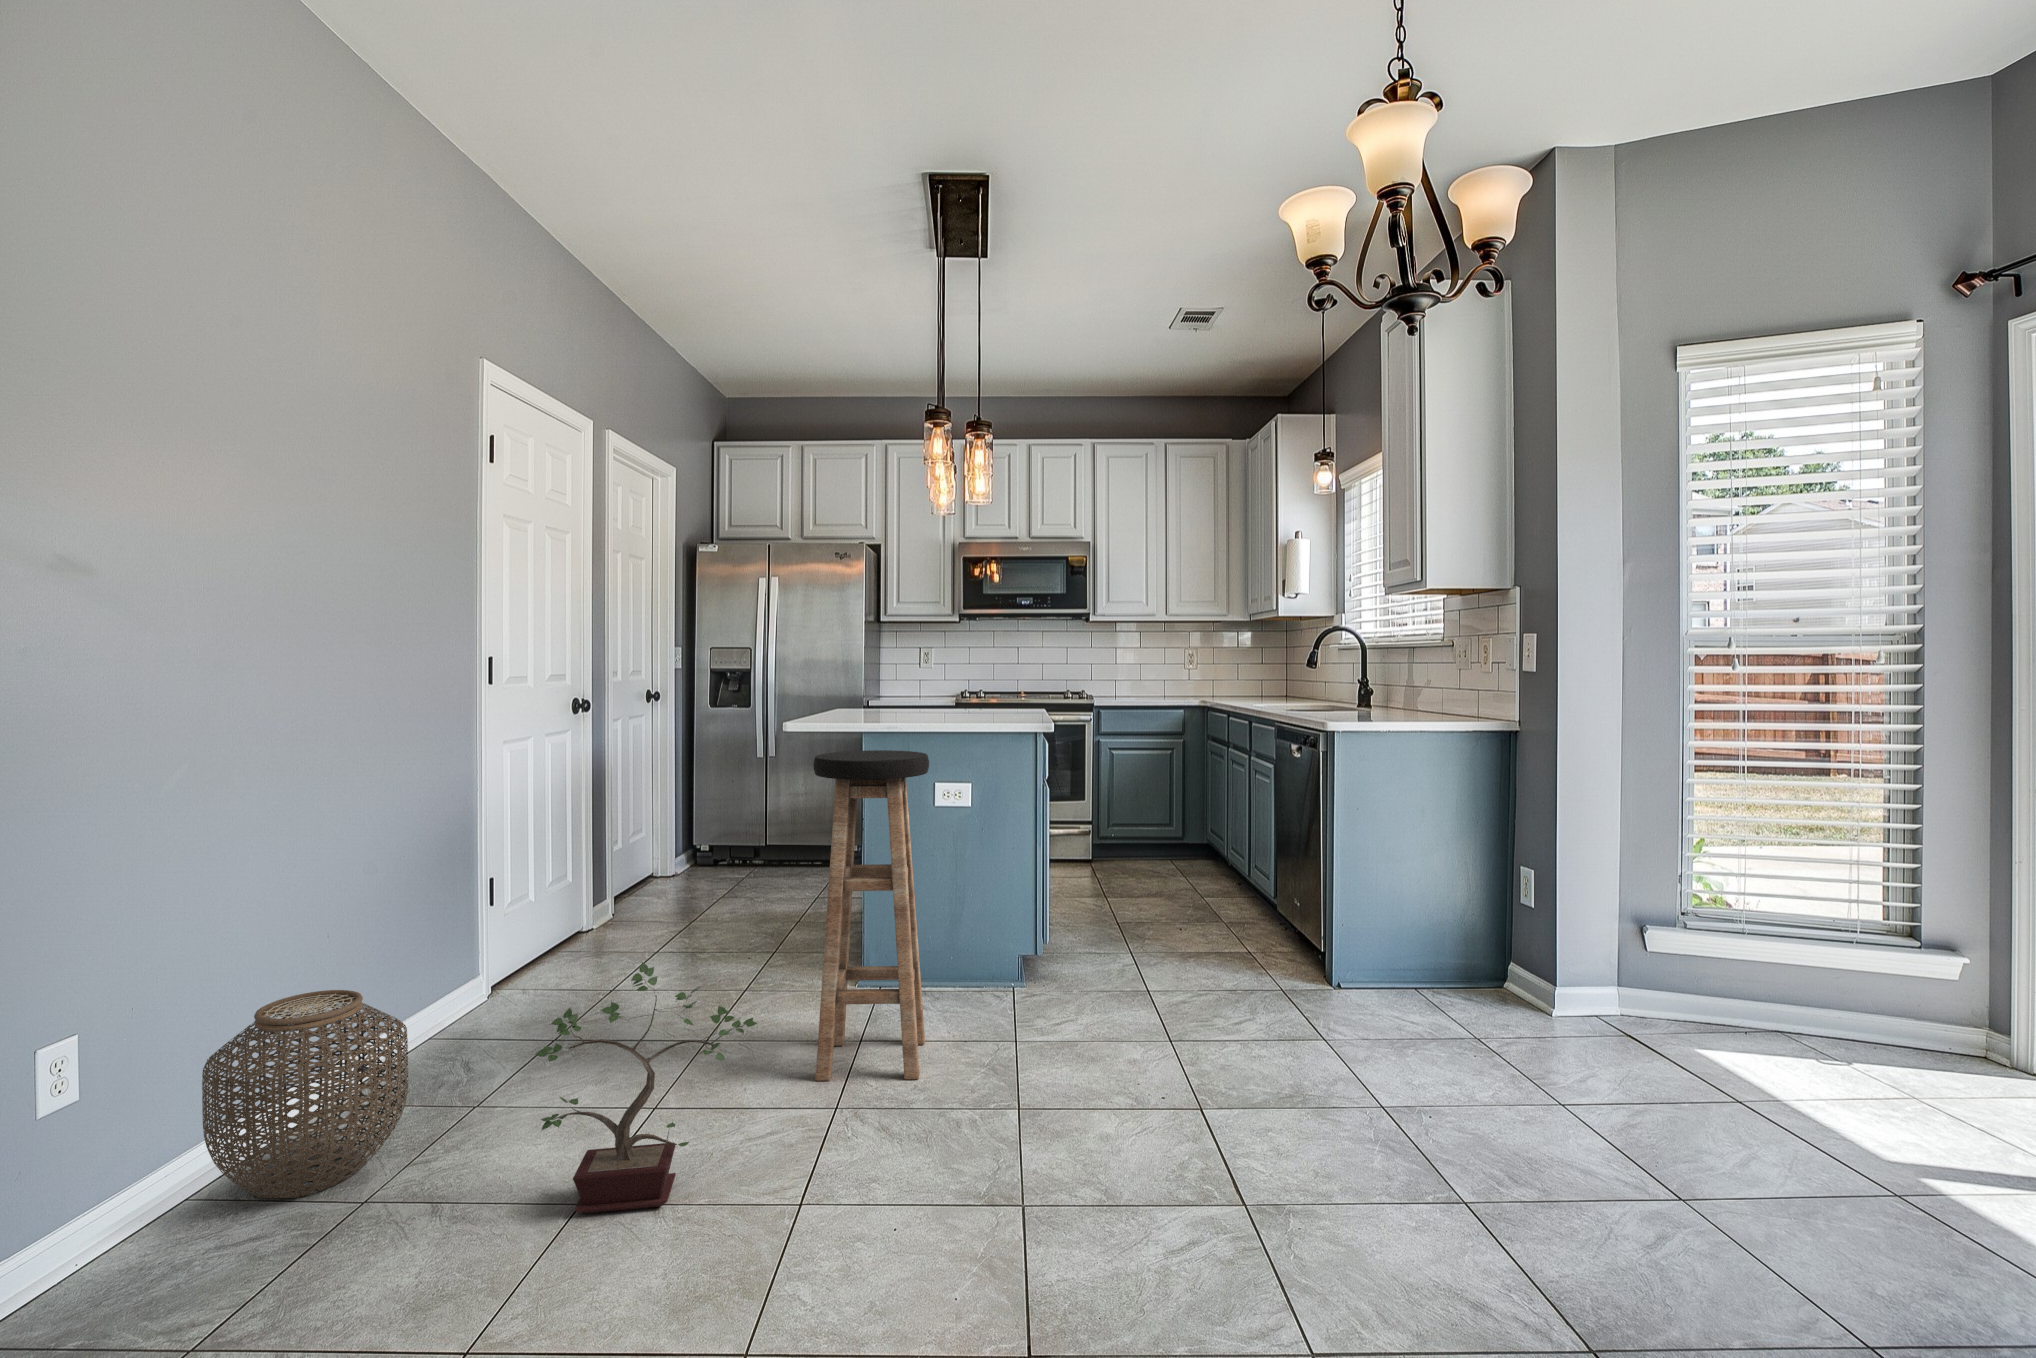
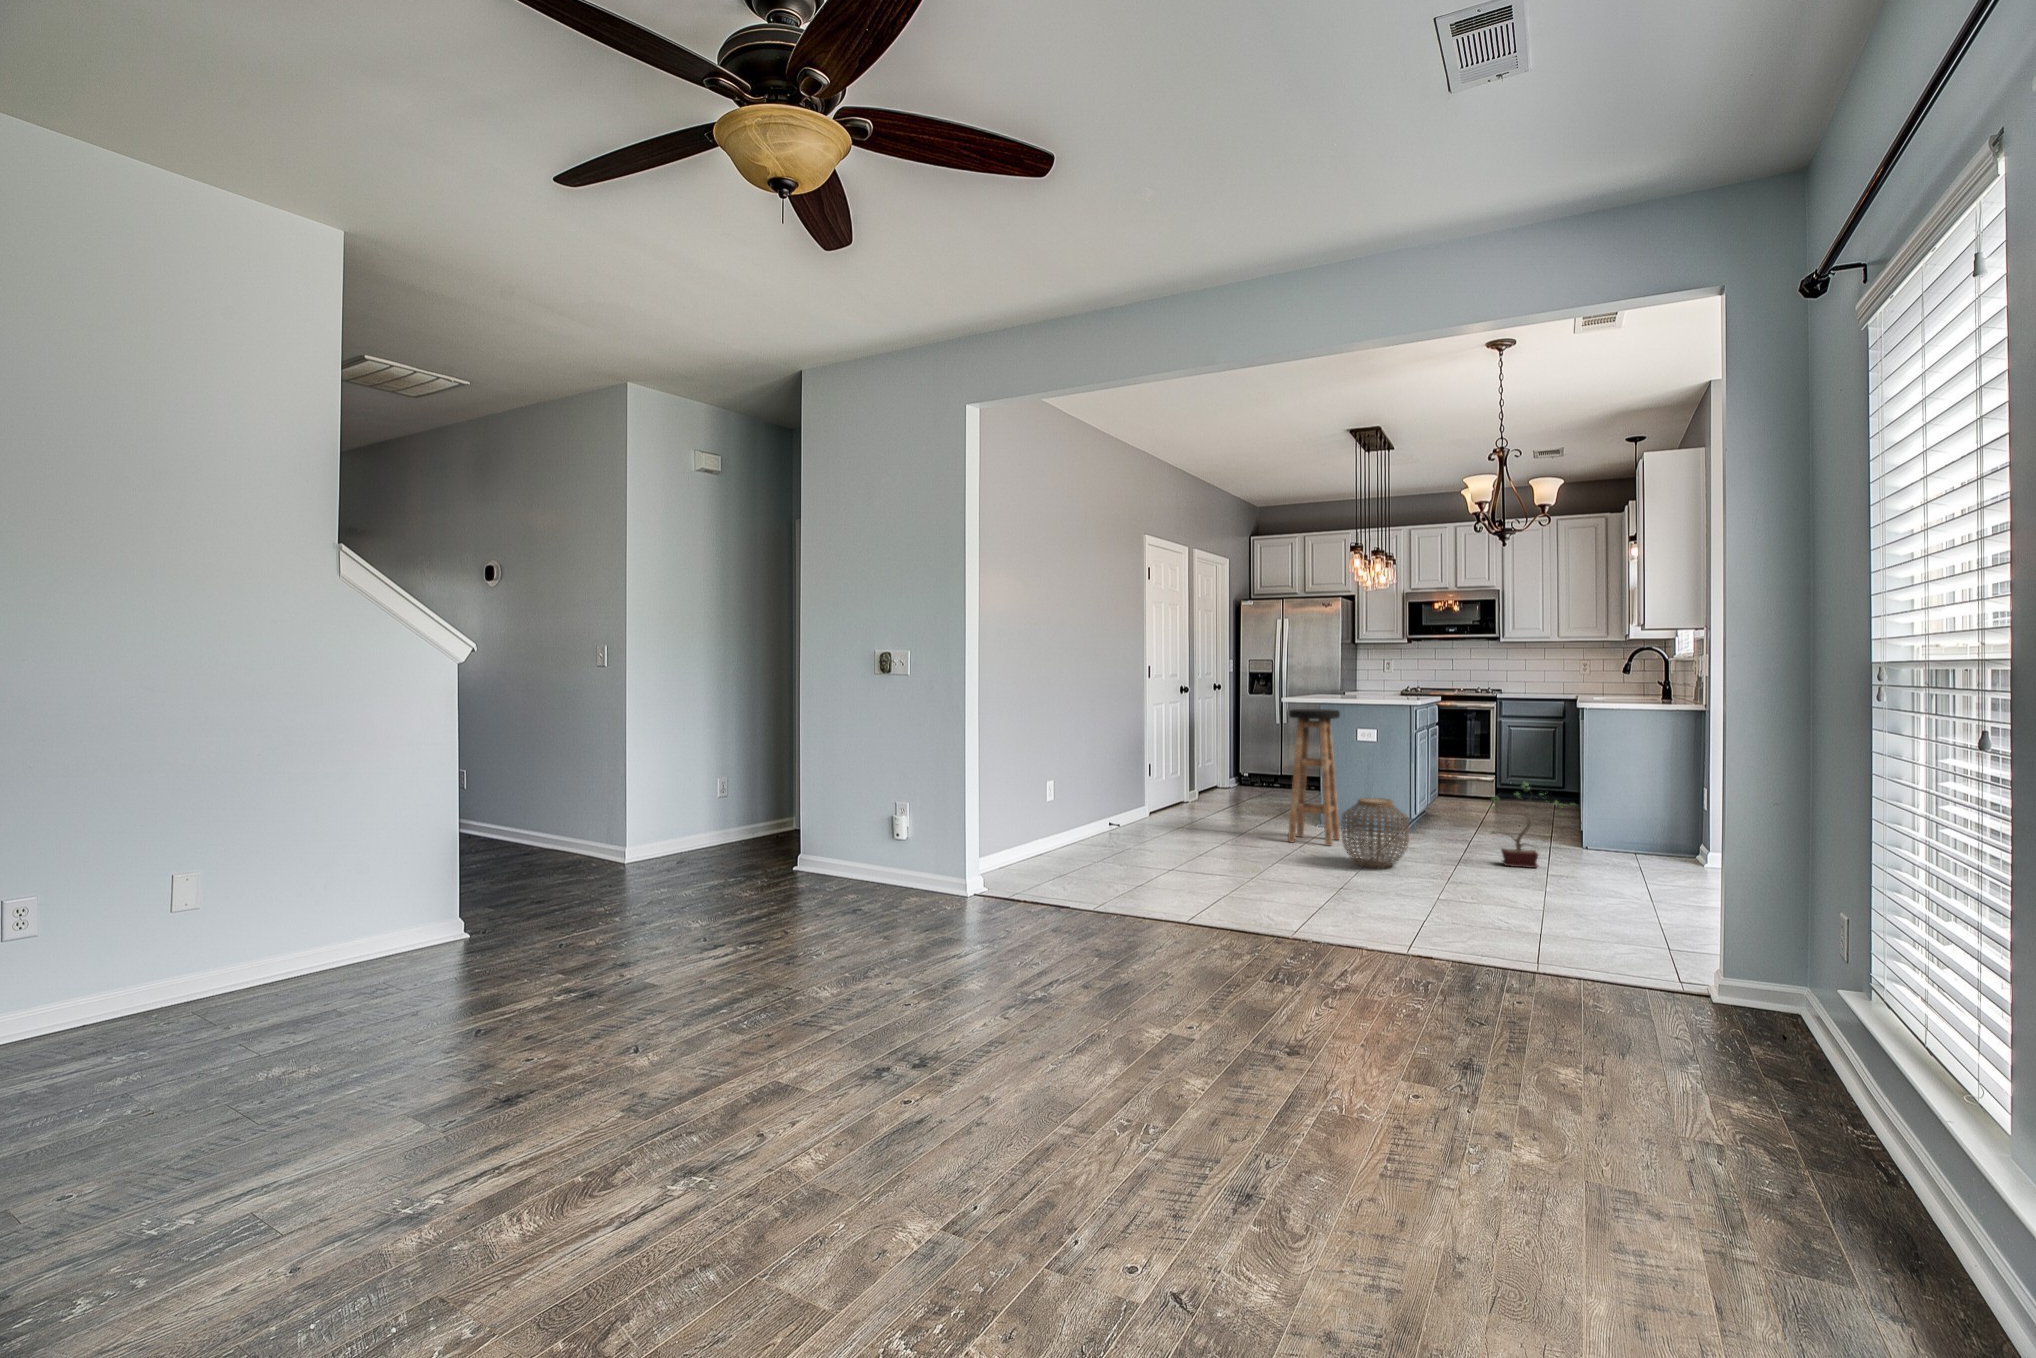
potted plant: present [535,962,757,1214] -> present [1490,783,1574,868]
woven basket: present [202,990,408,1198] -> present [1342,798,1409,868]

